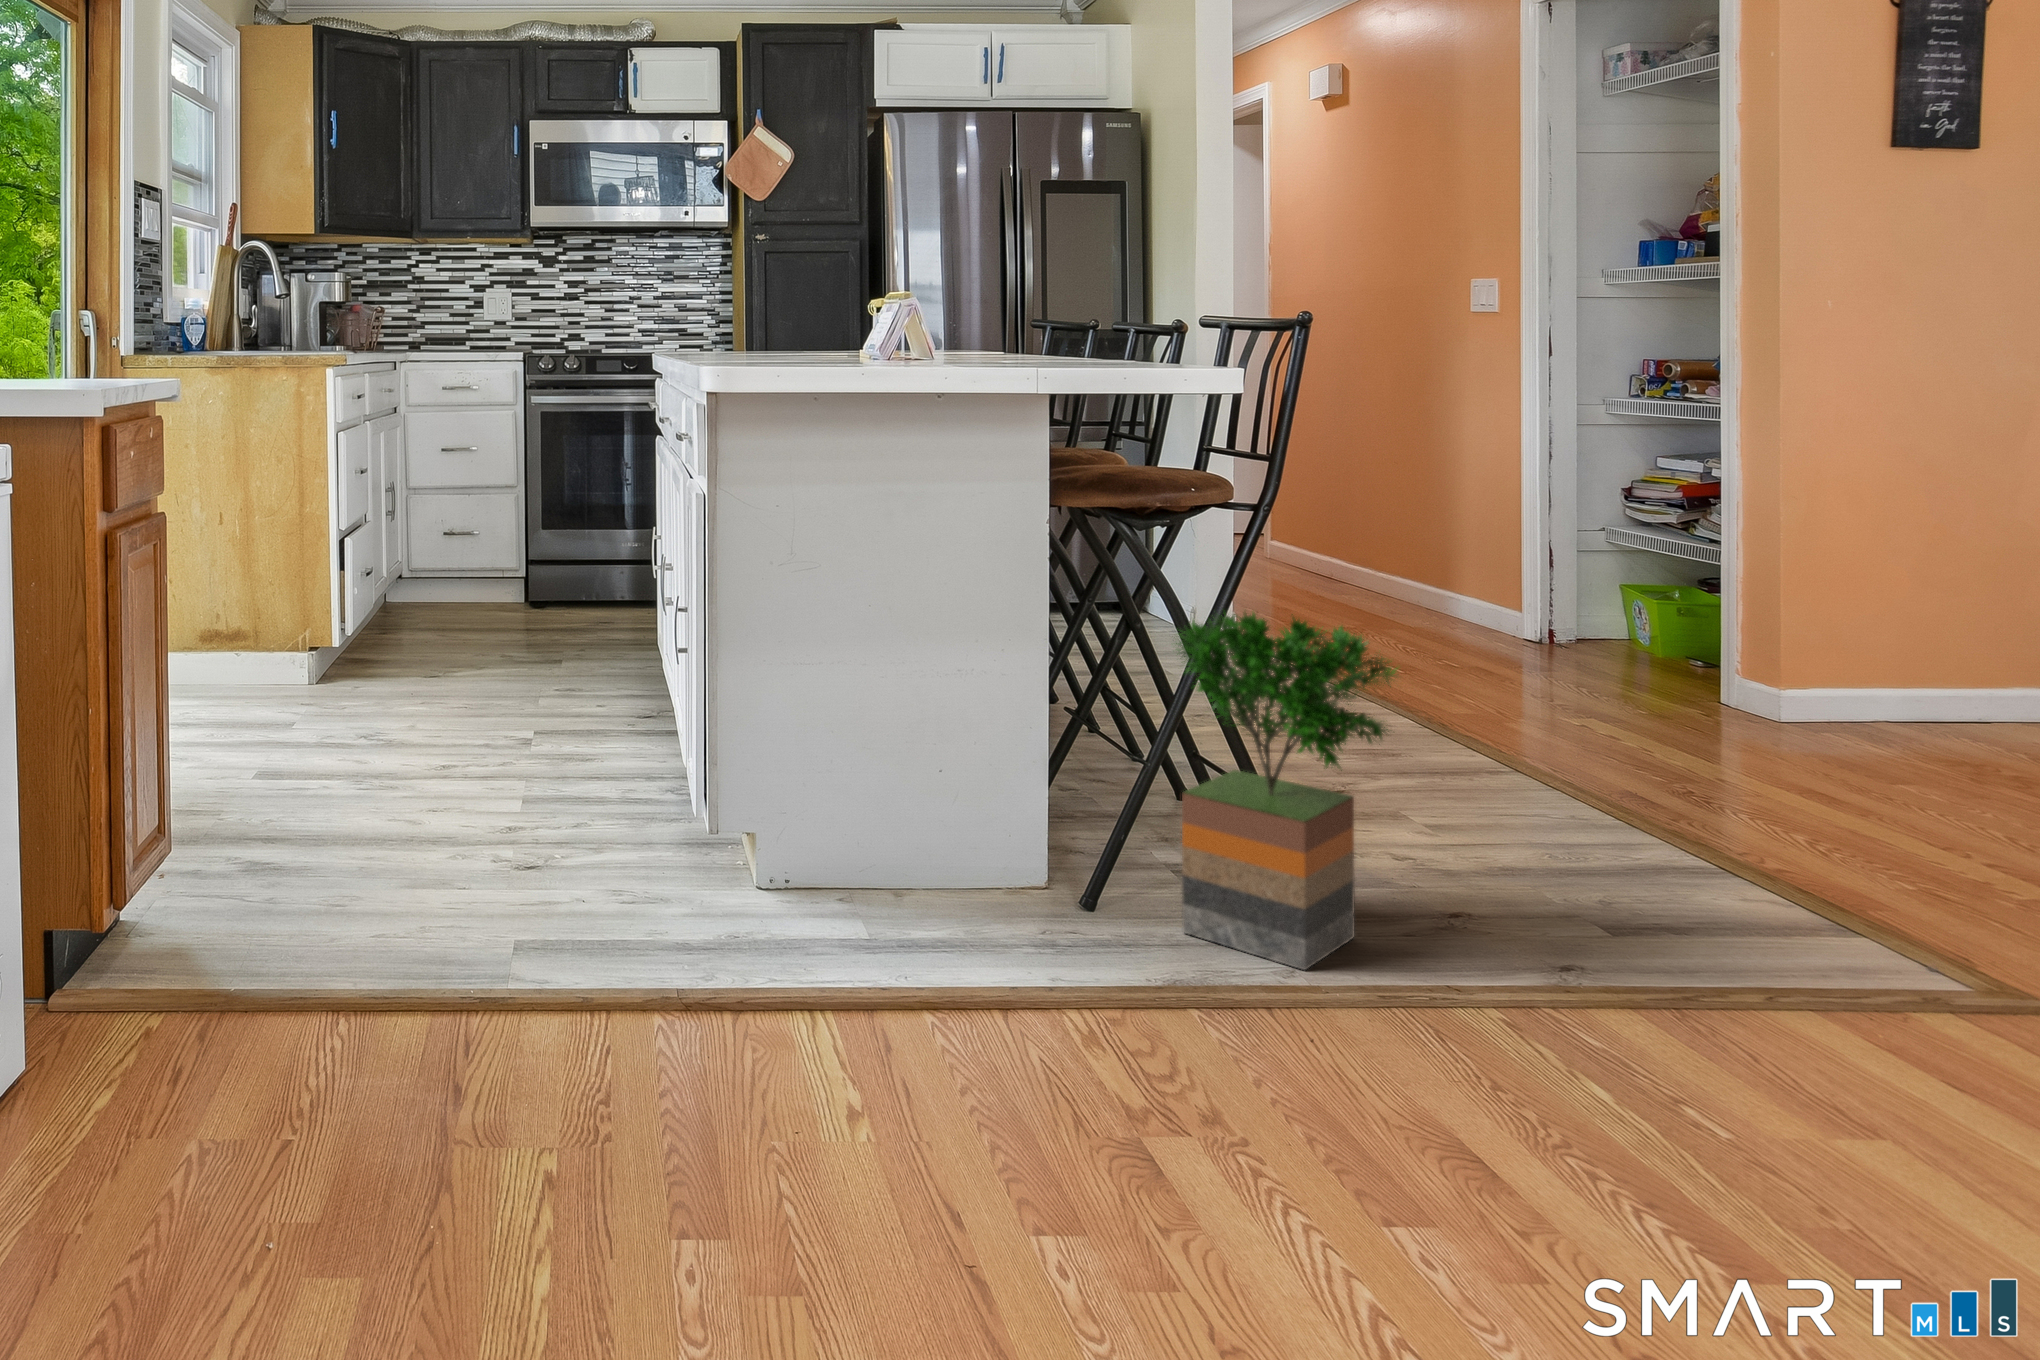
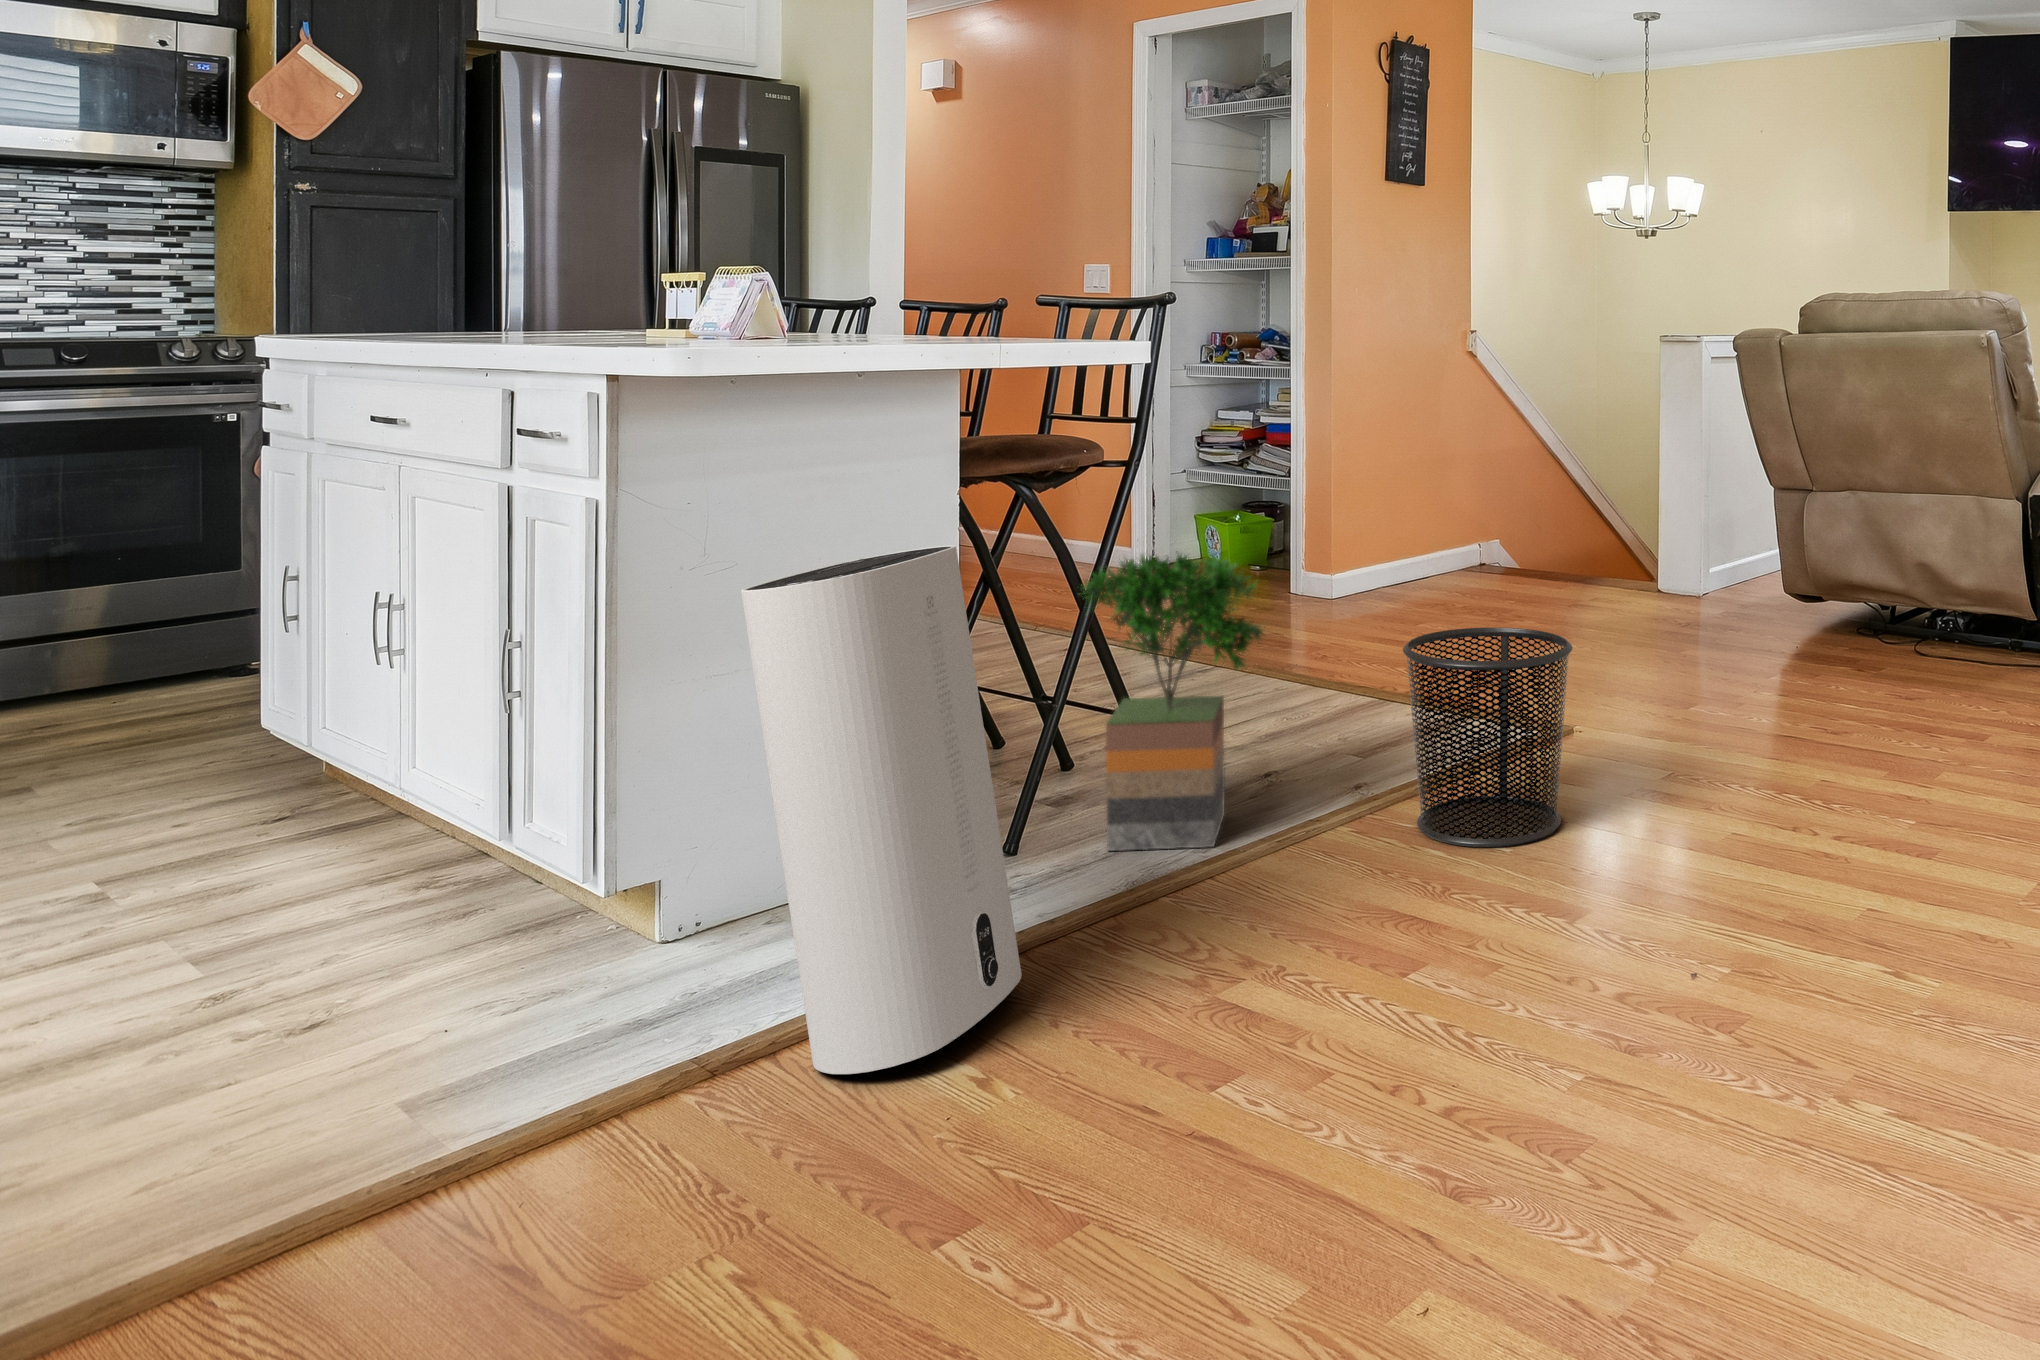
air purifier: none [706,572,966,1063] -> present [741,545,1022,1074]
waste bin: none [1581,785,1900,1134] -> present [1403,627,1573,847]

